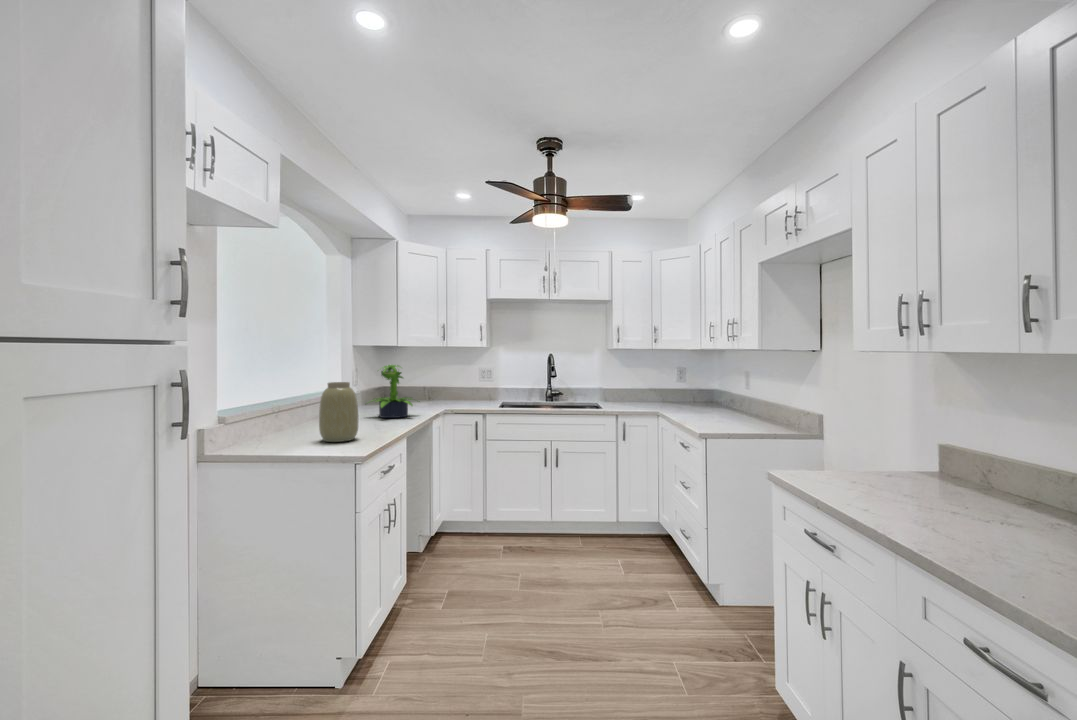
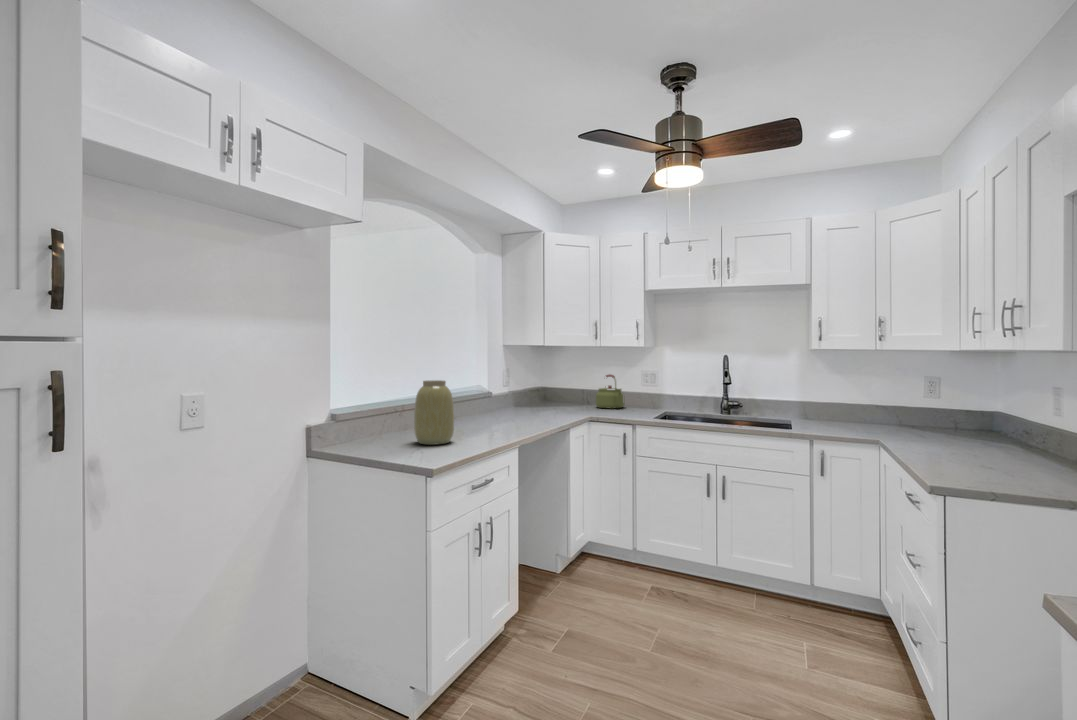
potted plant: present [375,365,413,418] -> none [496,364,554,423]
kettle: none [439,371,465,401] -> present [596,375,624,408]

